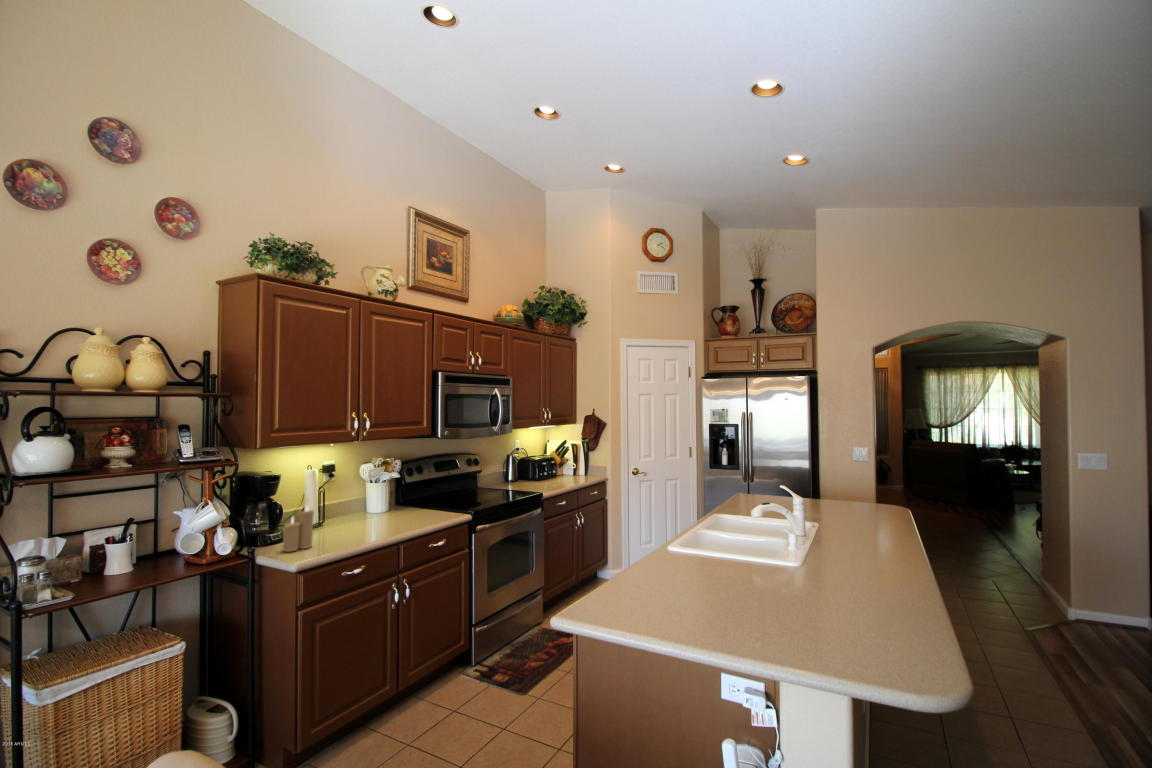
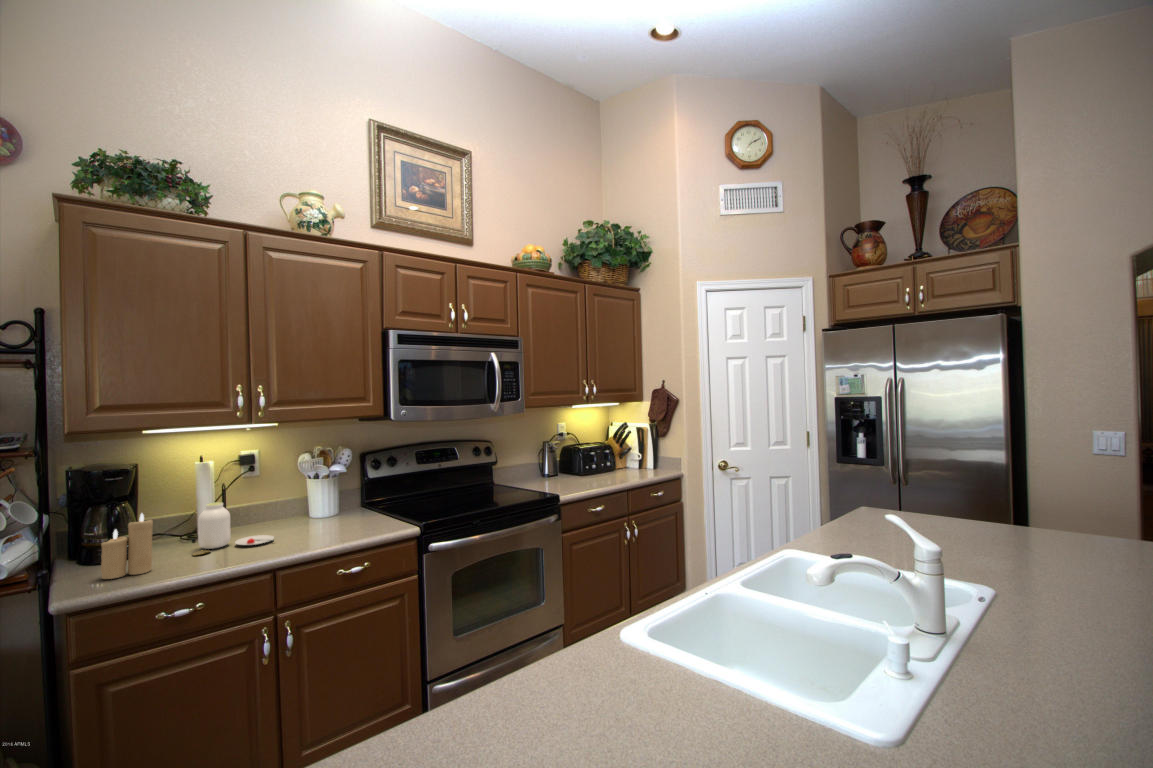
jar: none [318,499,373,537] -> present [193,502,274,555]

